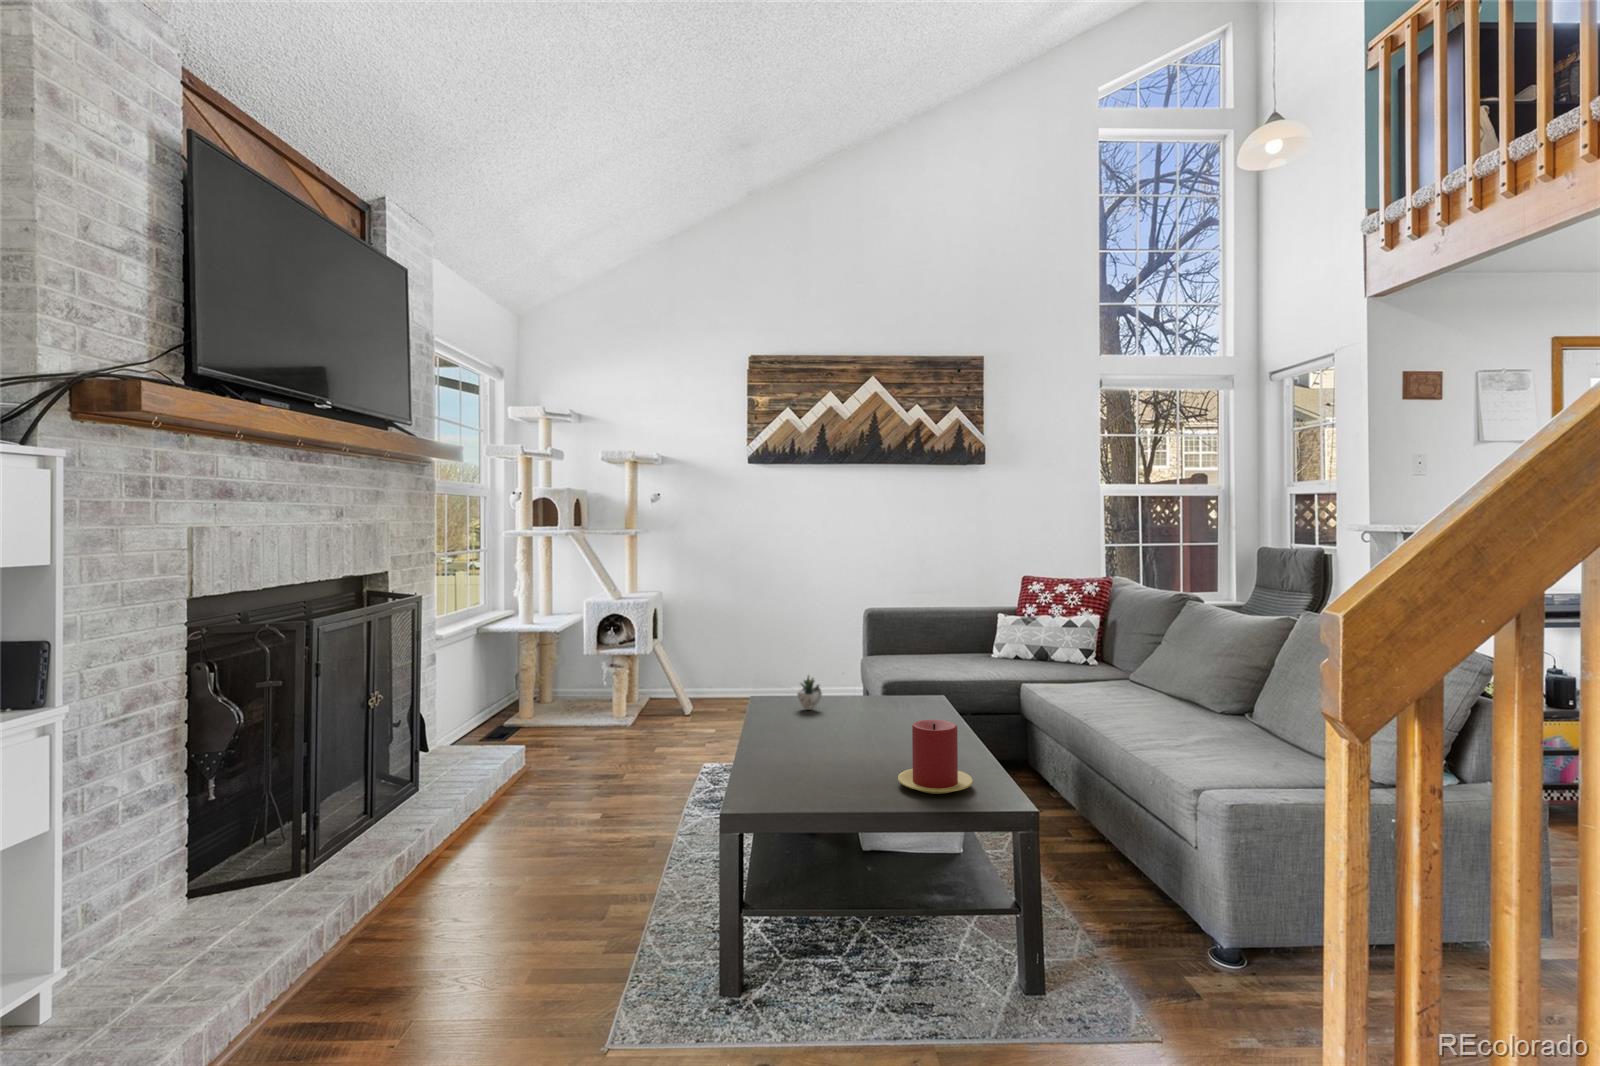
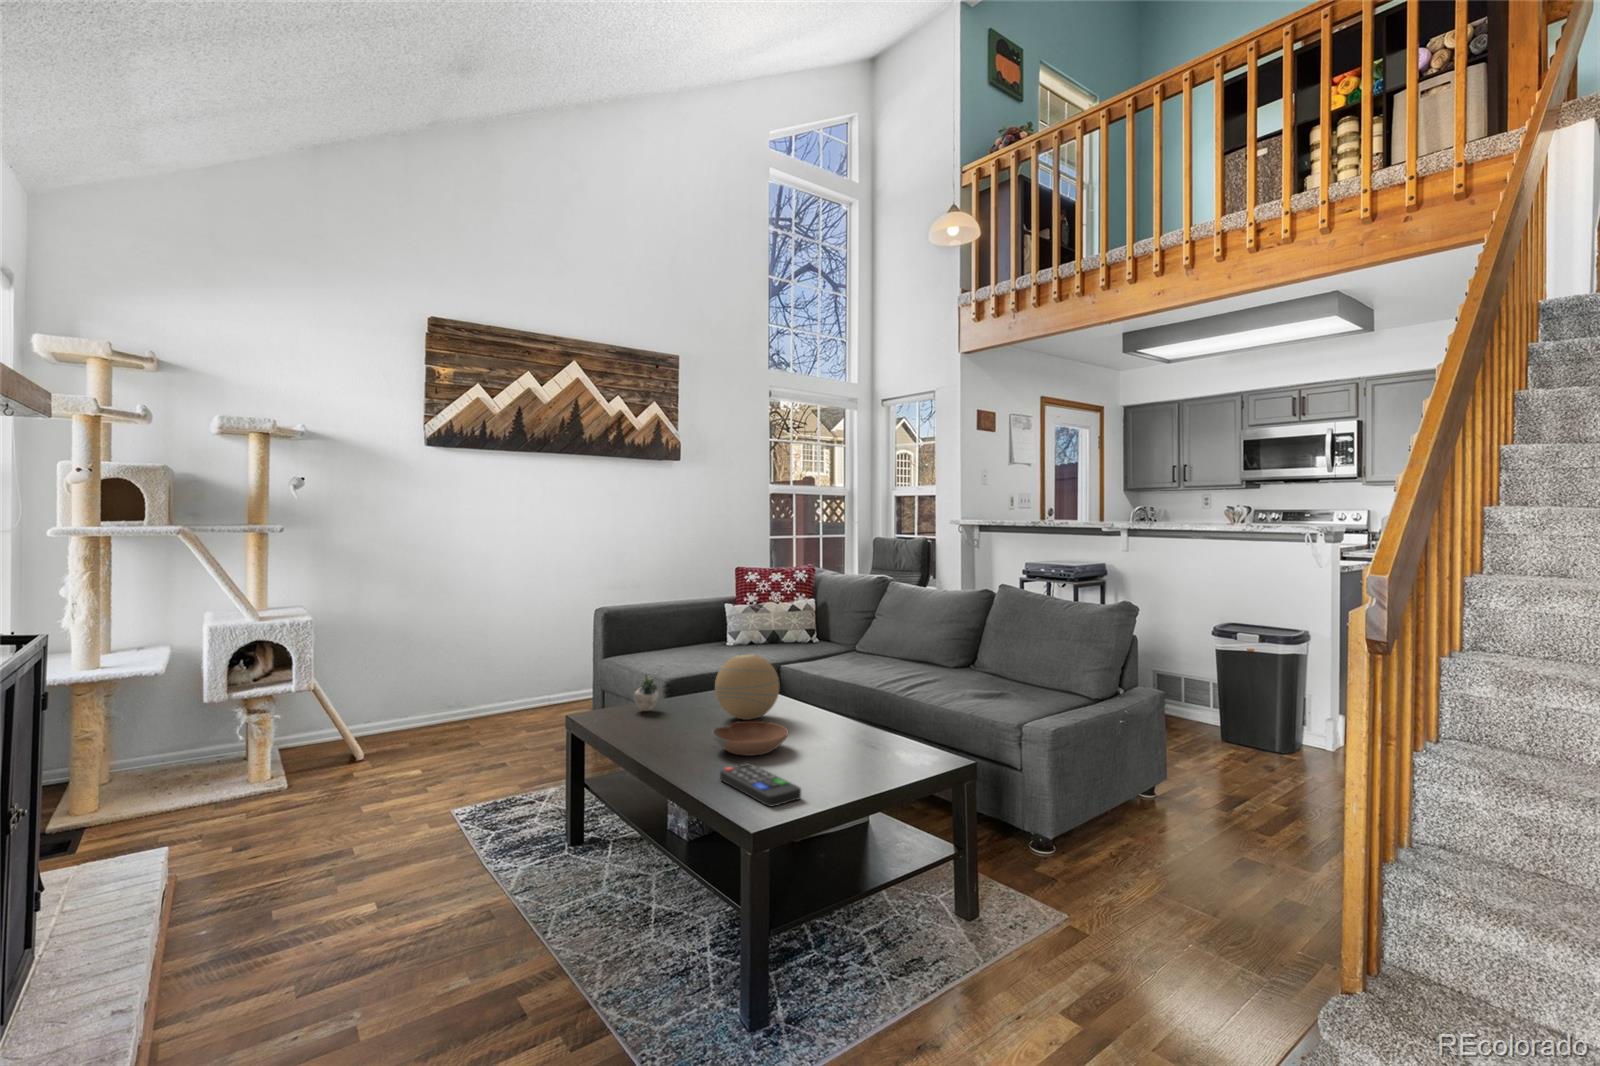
decorative orb: none [850,664,914,729] -> present [715,654,780,720]
candle: present [898,720,973,794] -> none [847,699,917,768]
bowl: none [797,727,873,760] -> present [712,721,788,756]
remote control: none [763,763,802,803] -> present [720,763,801,807]

